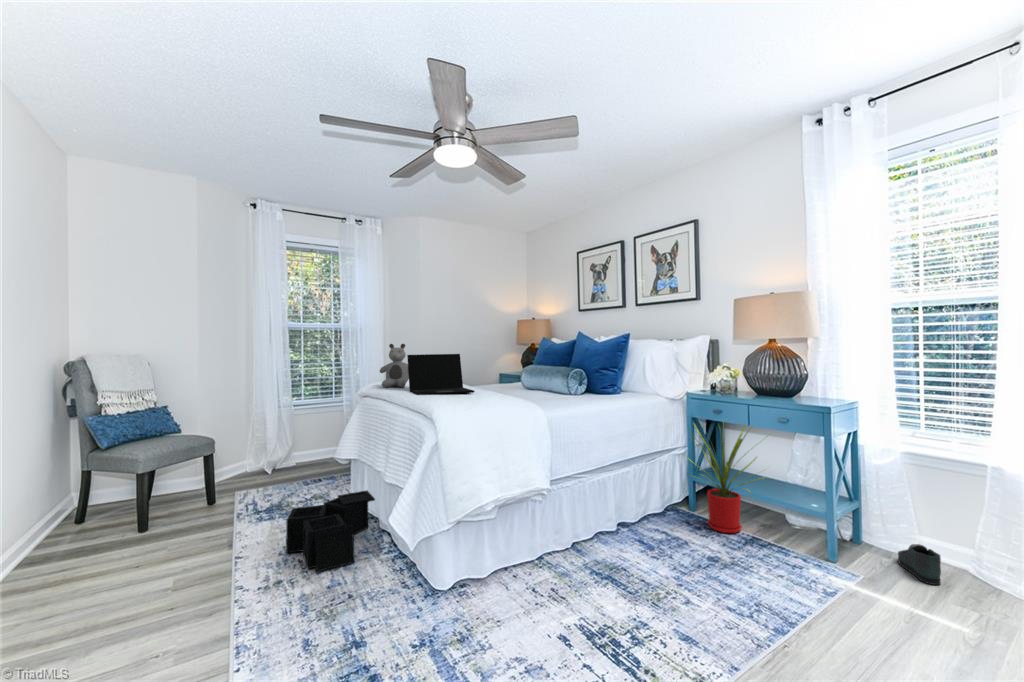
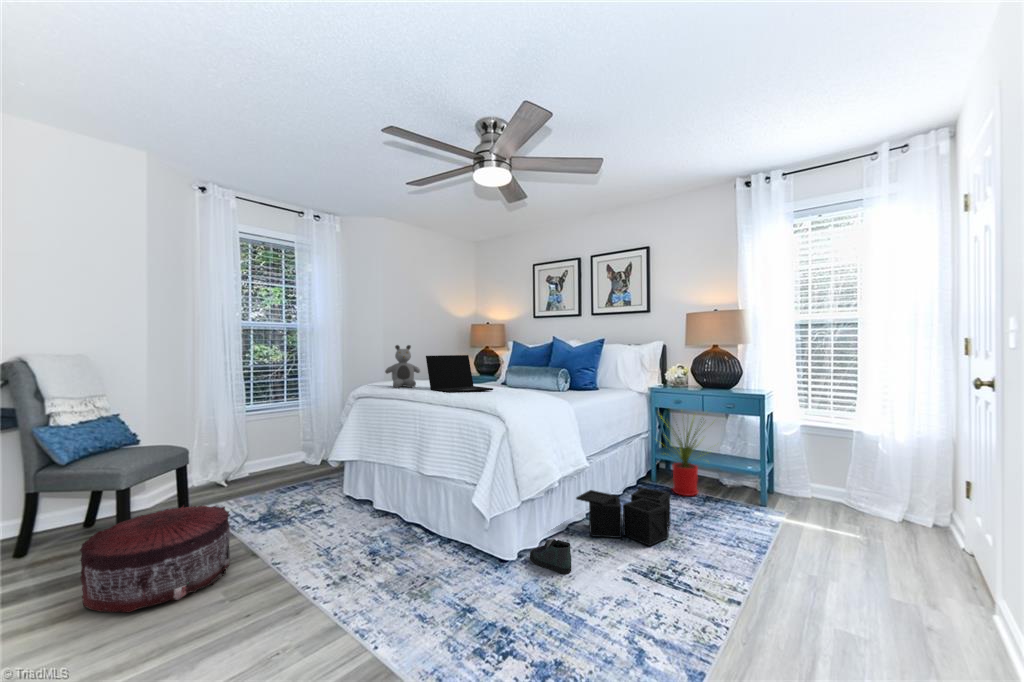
storage bin: present [285,491,375,572] -> present [576,487,670,546]
pouf: none [66,492,208,589] -> present [80,506,230,612]
shoe: present [898,544,941,585] -> present [530,539,571,574]

